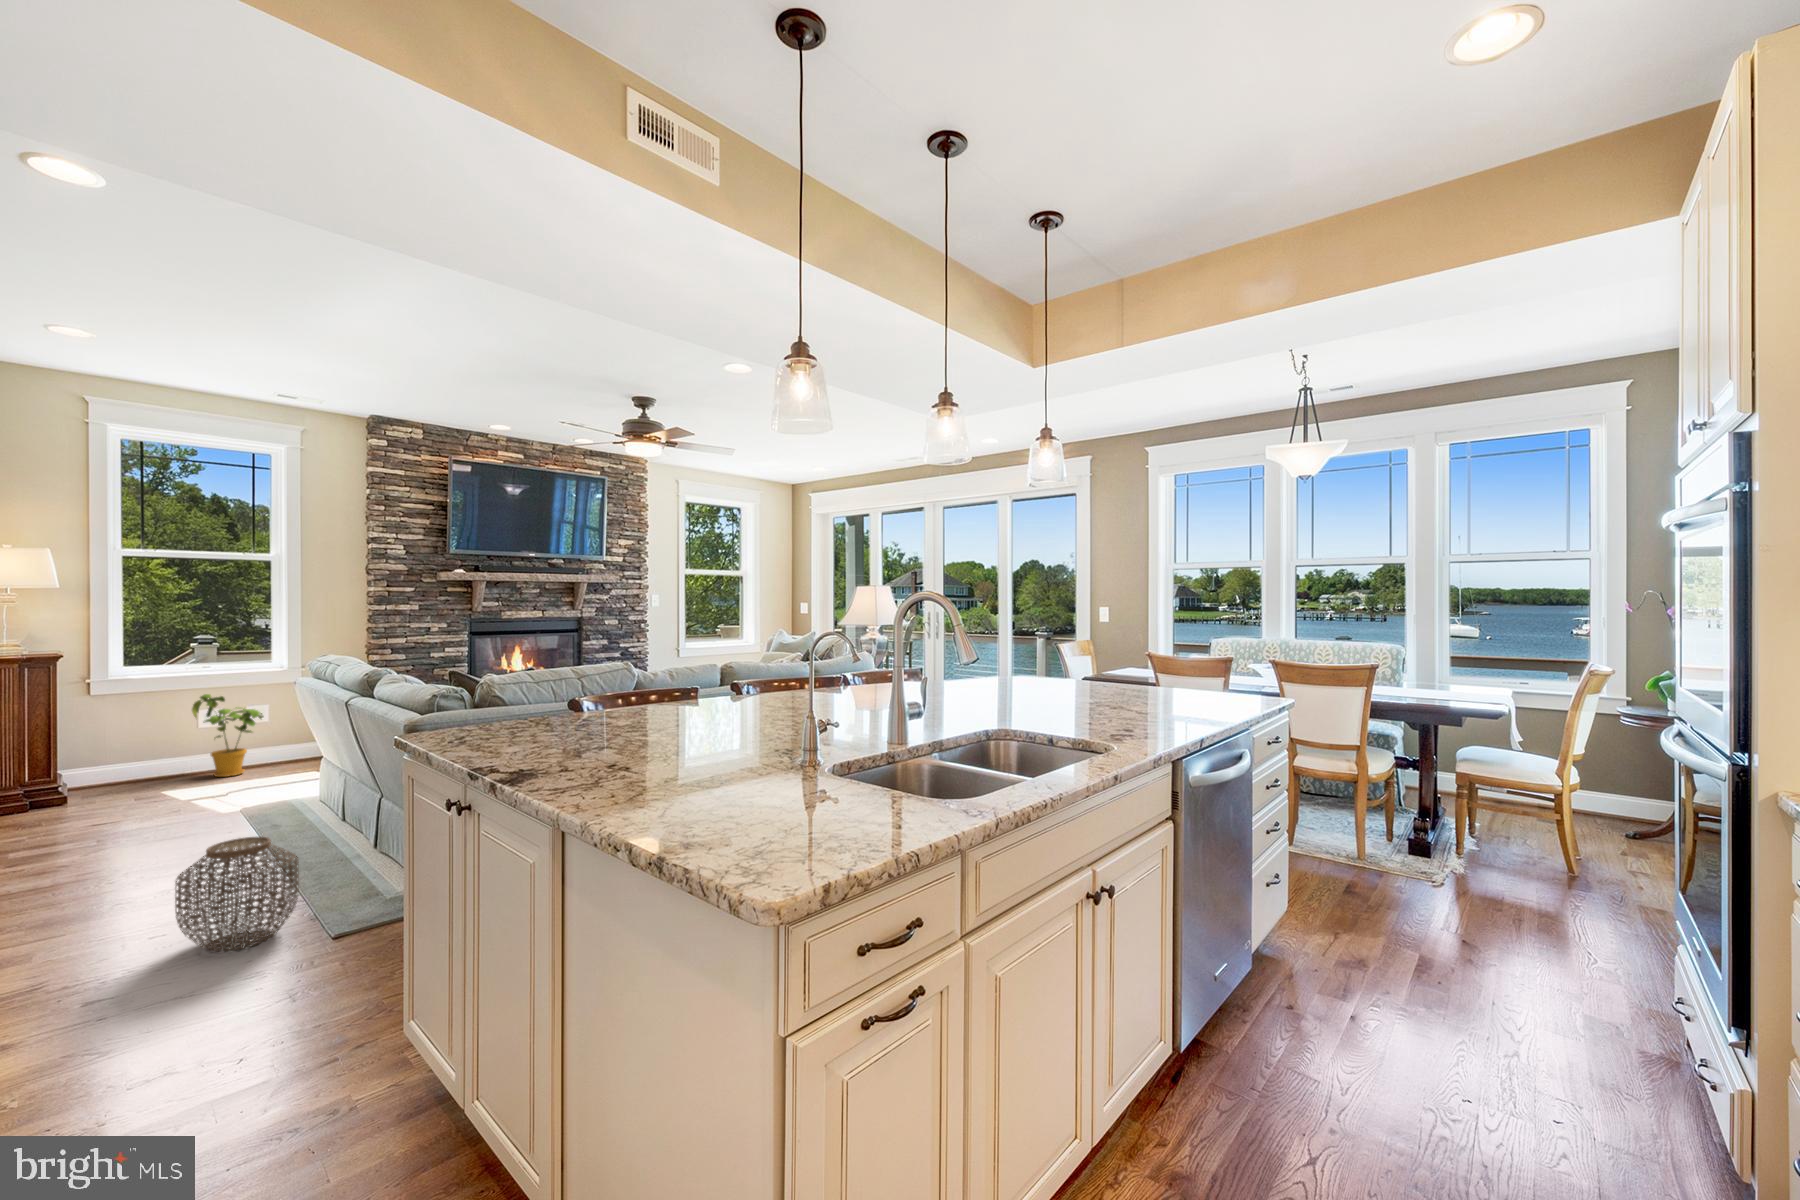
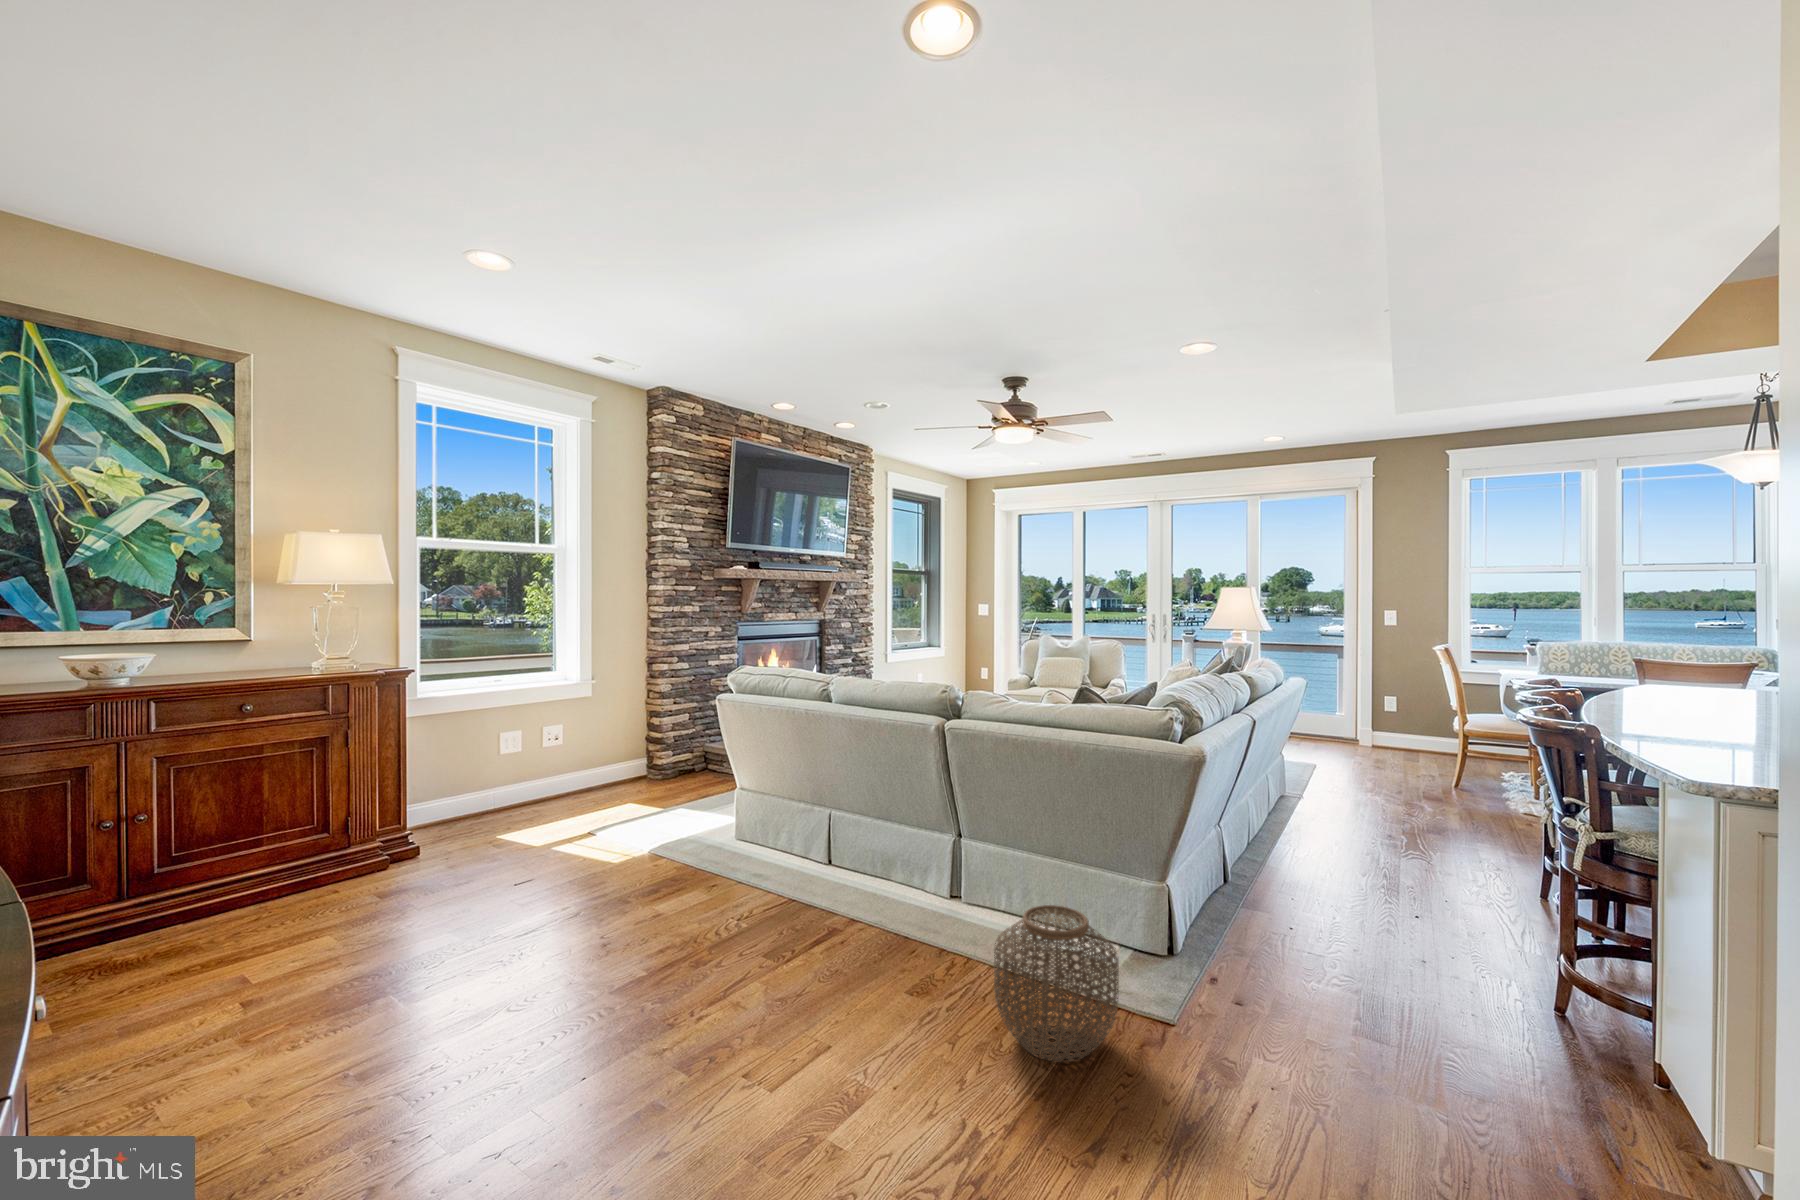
house plant: present [192,694,262,777] -> none [509,714,585,814]

